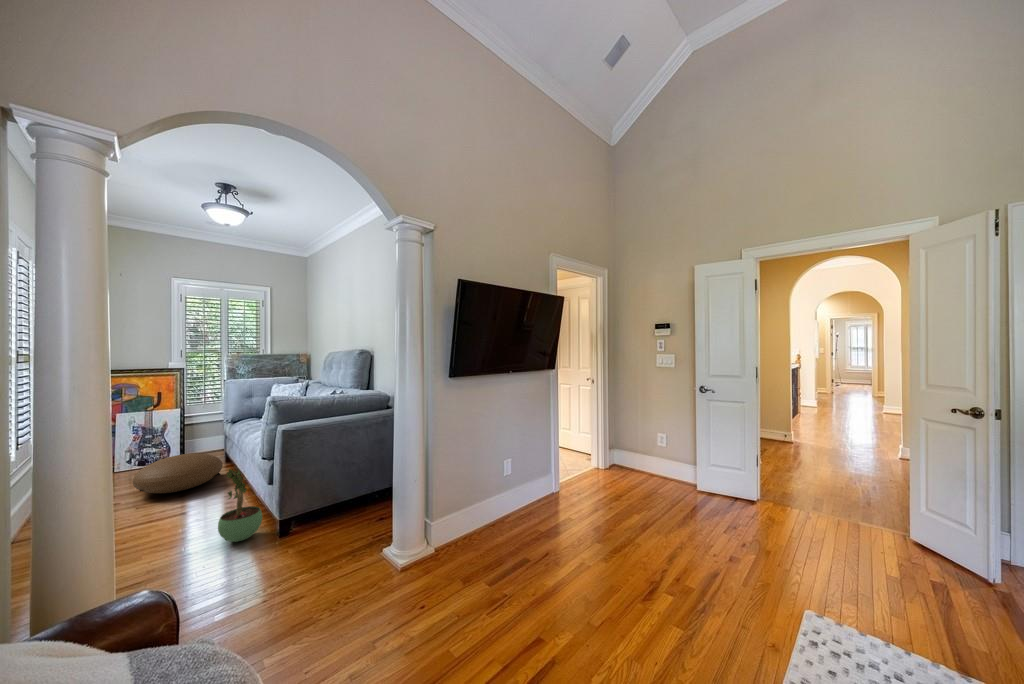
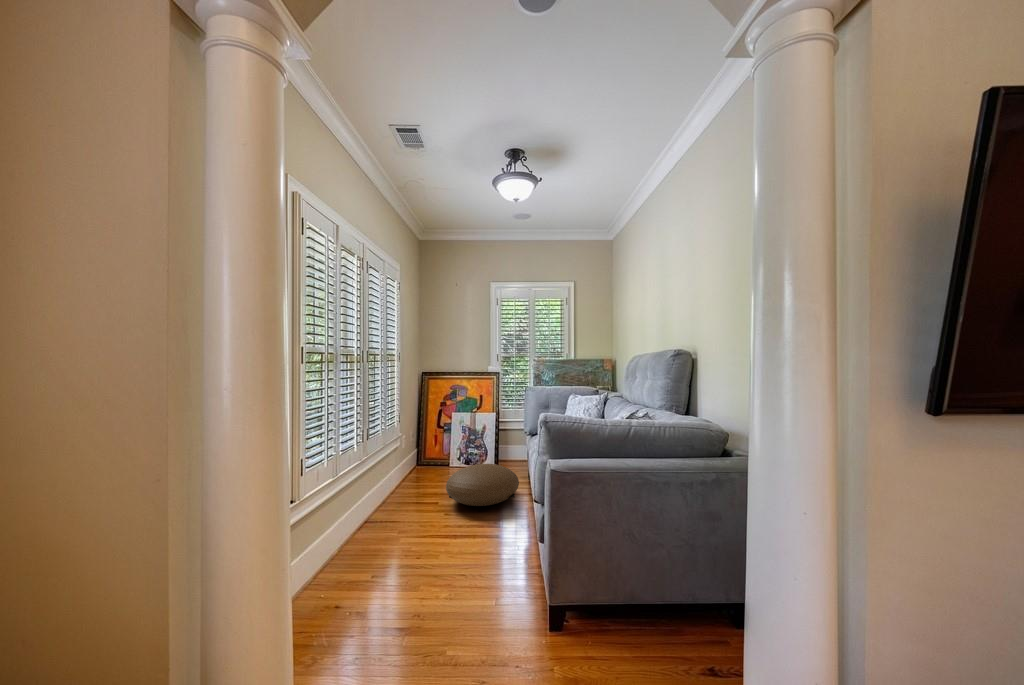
potted plant: present [218,469,262,542] -> none [479,511,530,623]

